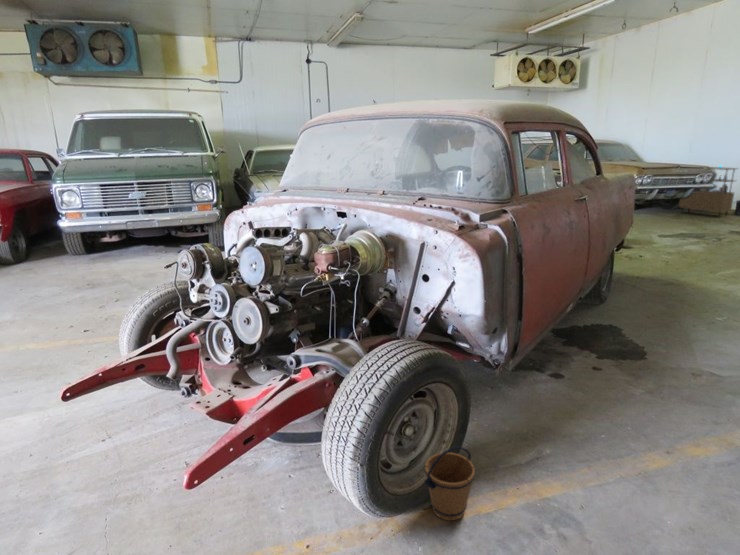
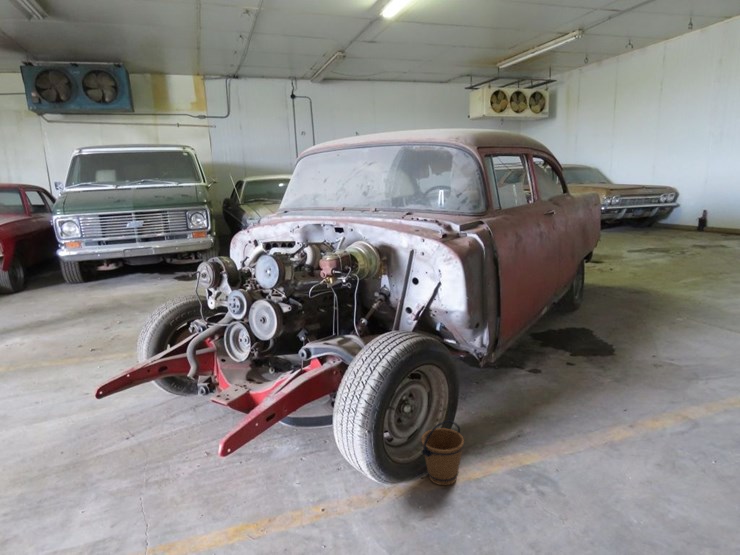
shelving unit: present [679,165,735,216] -> none [647,186,699,234]

